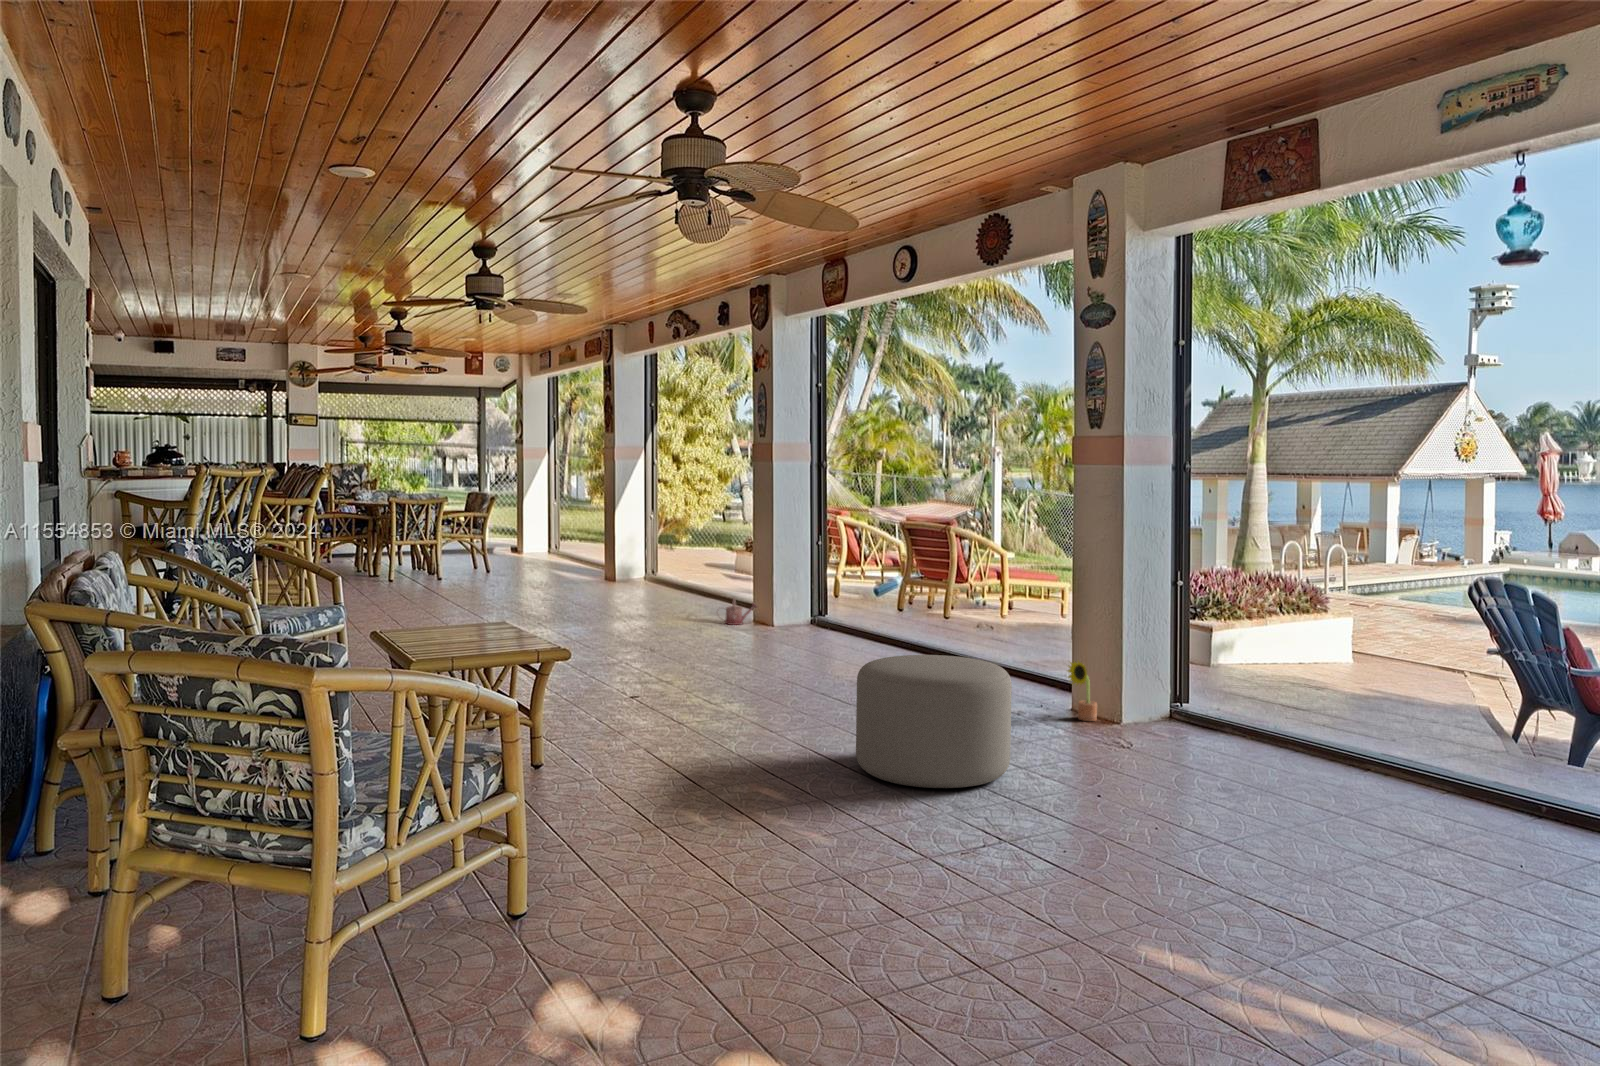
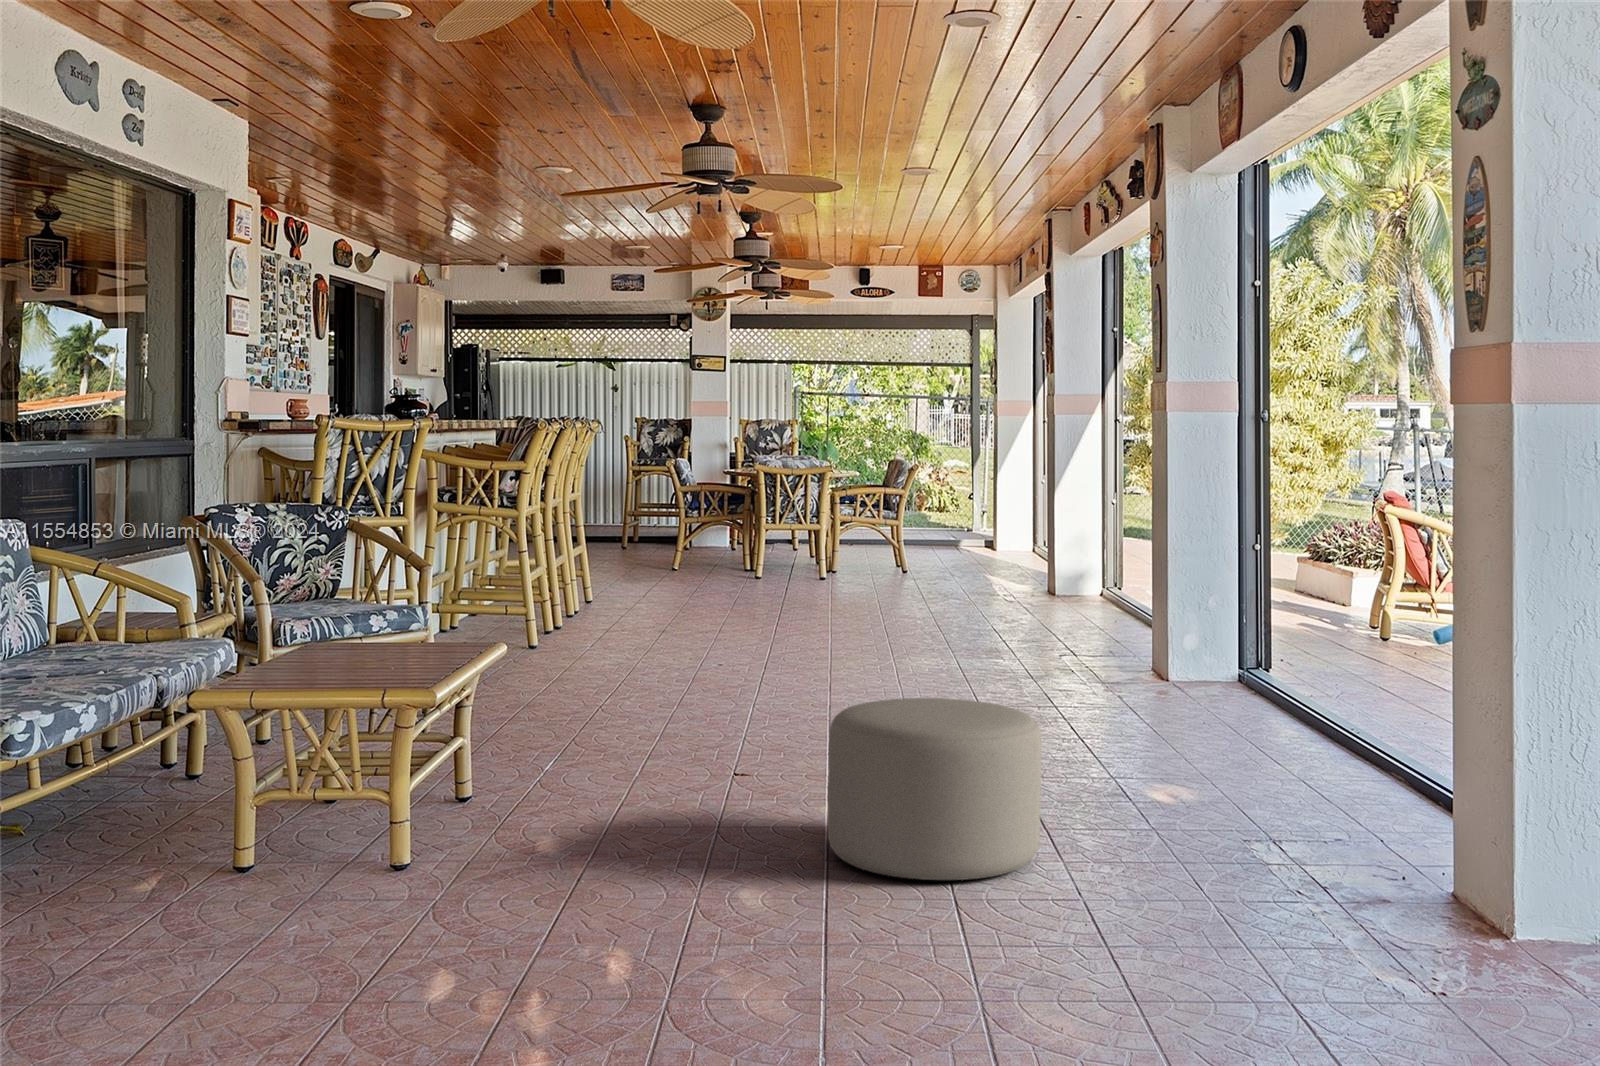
watering can: present [718,598,757,625] -> none [1058,620,1118,660]
decorative plant: present [1067,661,1097,721] -> none [1284,733,1330,832]

